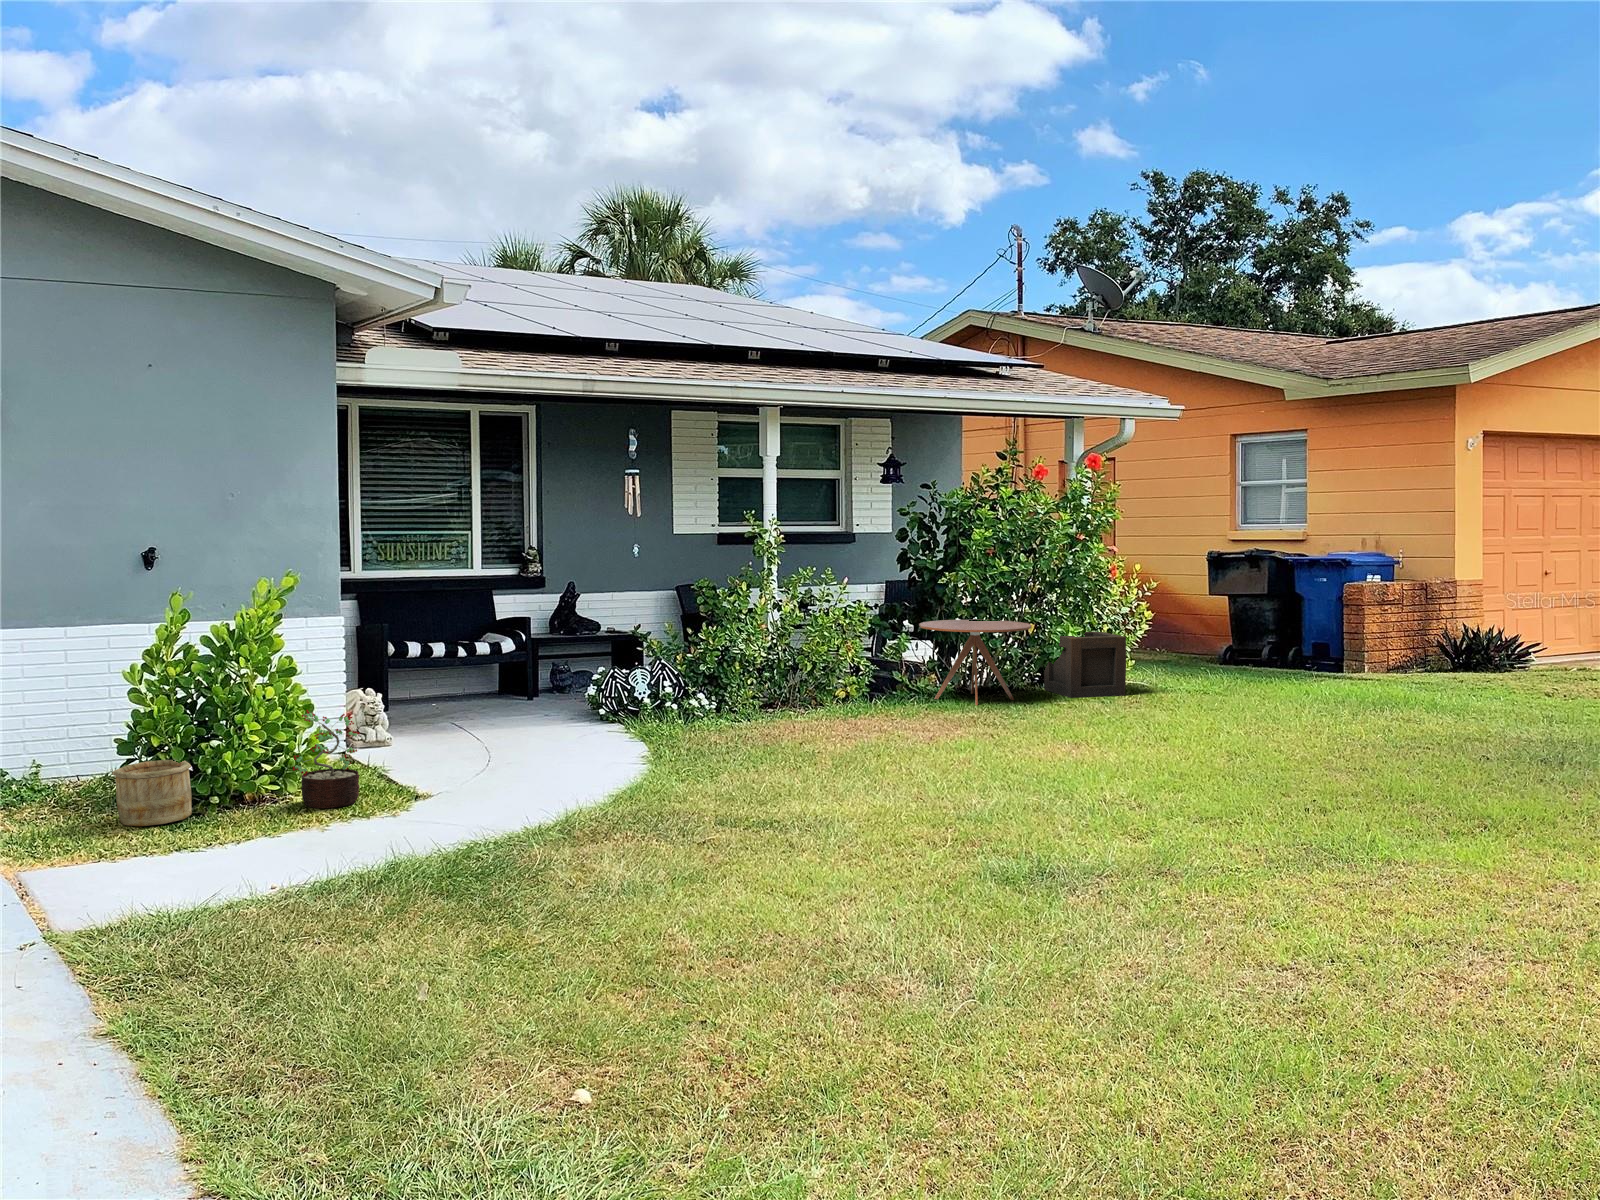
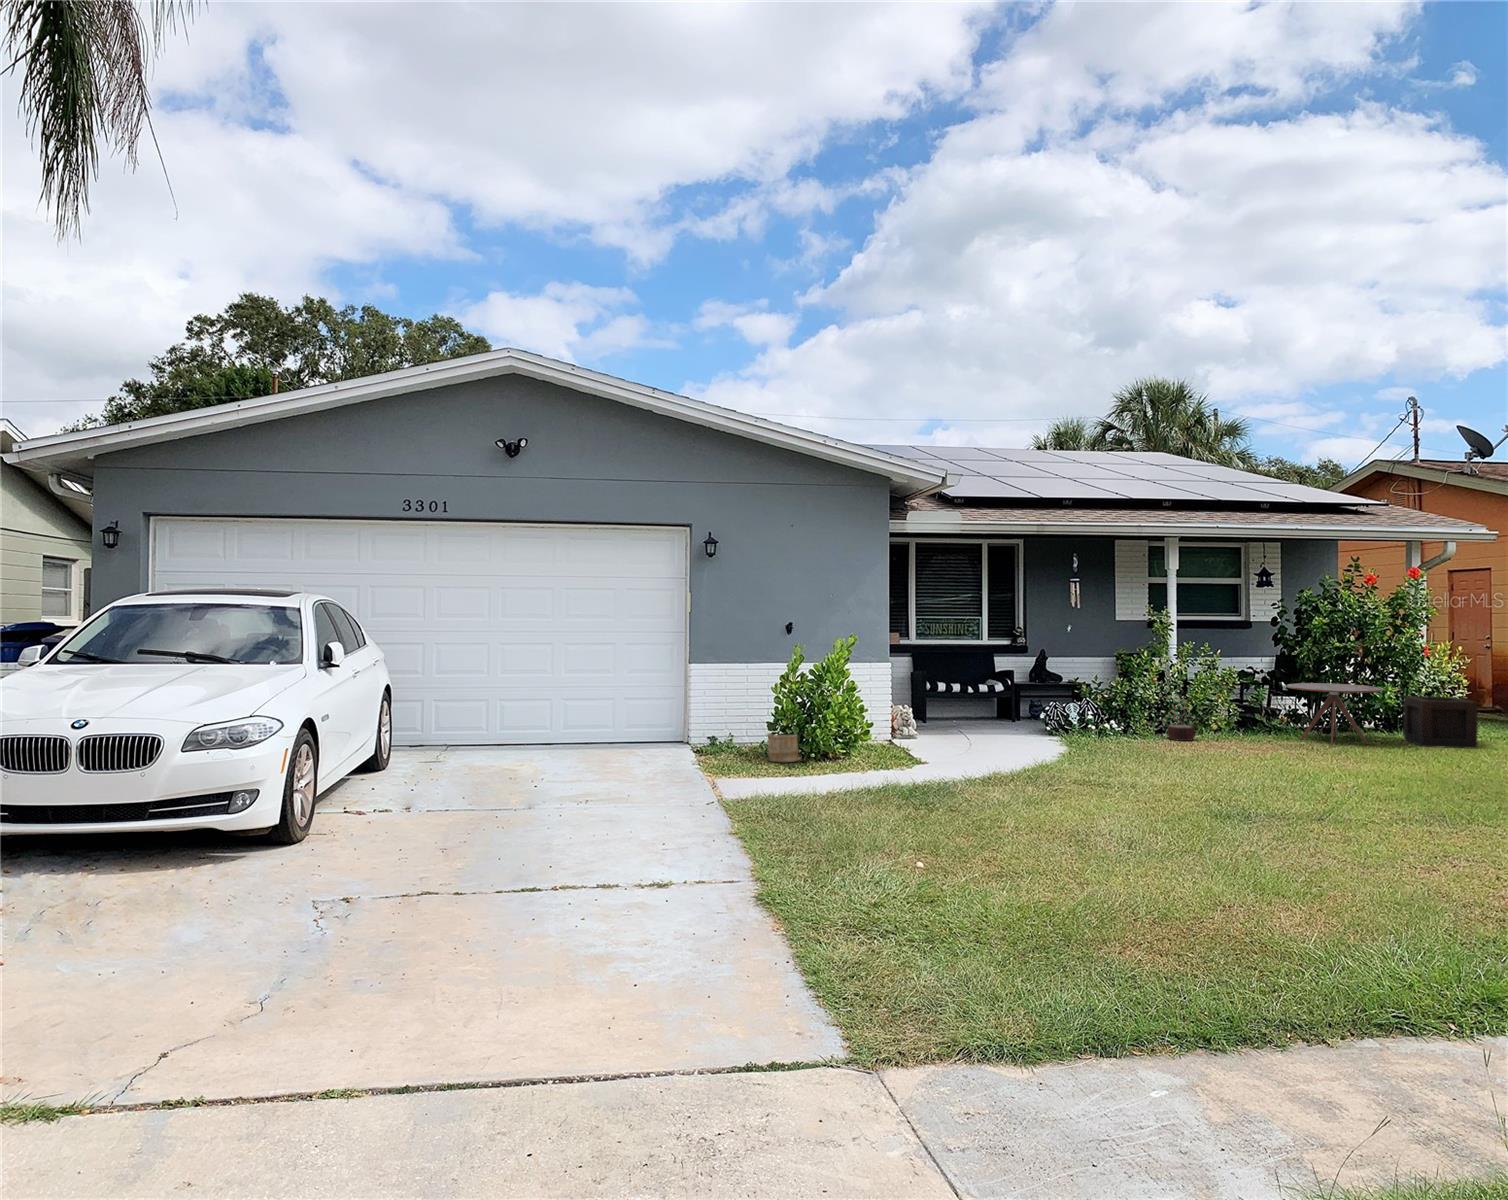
decorative plant: present [293,710,359,808] -> present [1163,695,1195,741]

